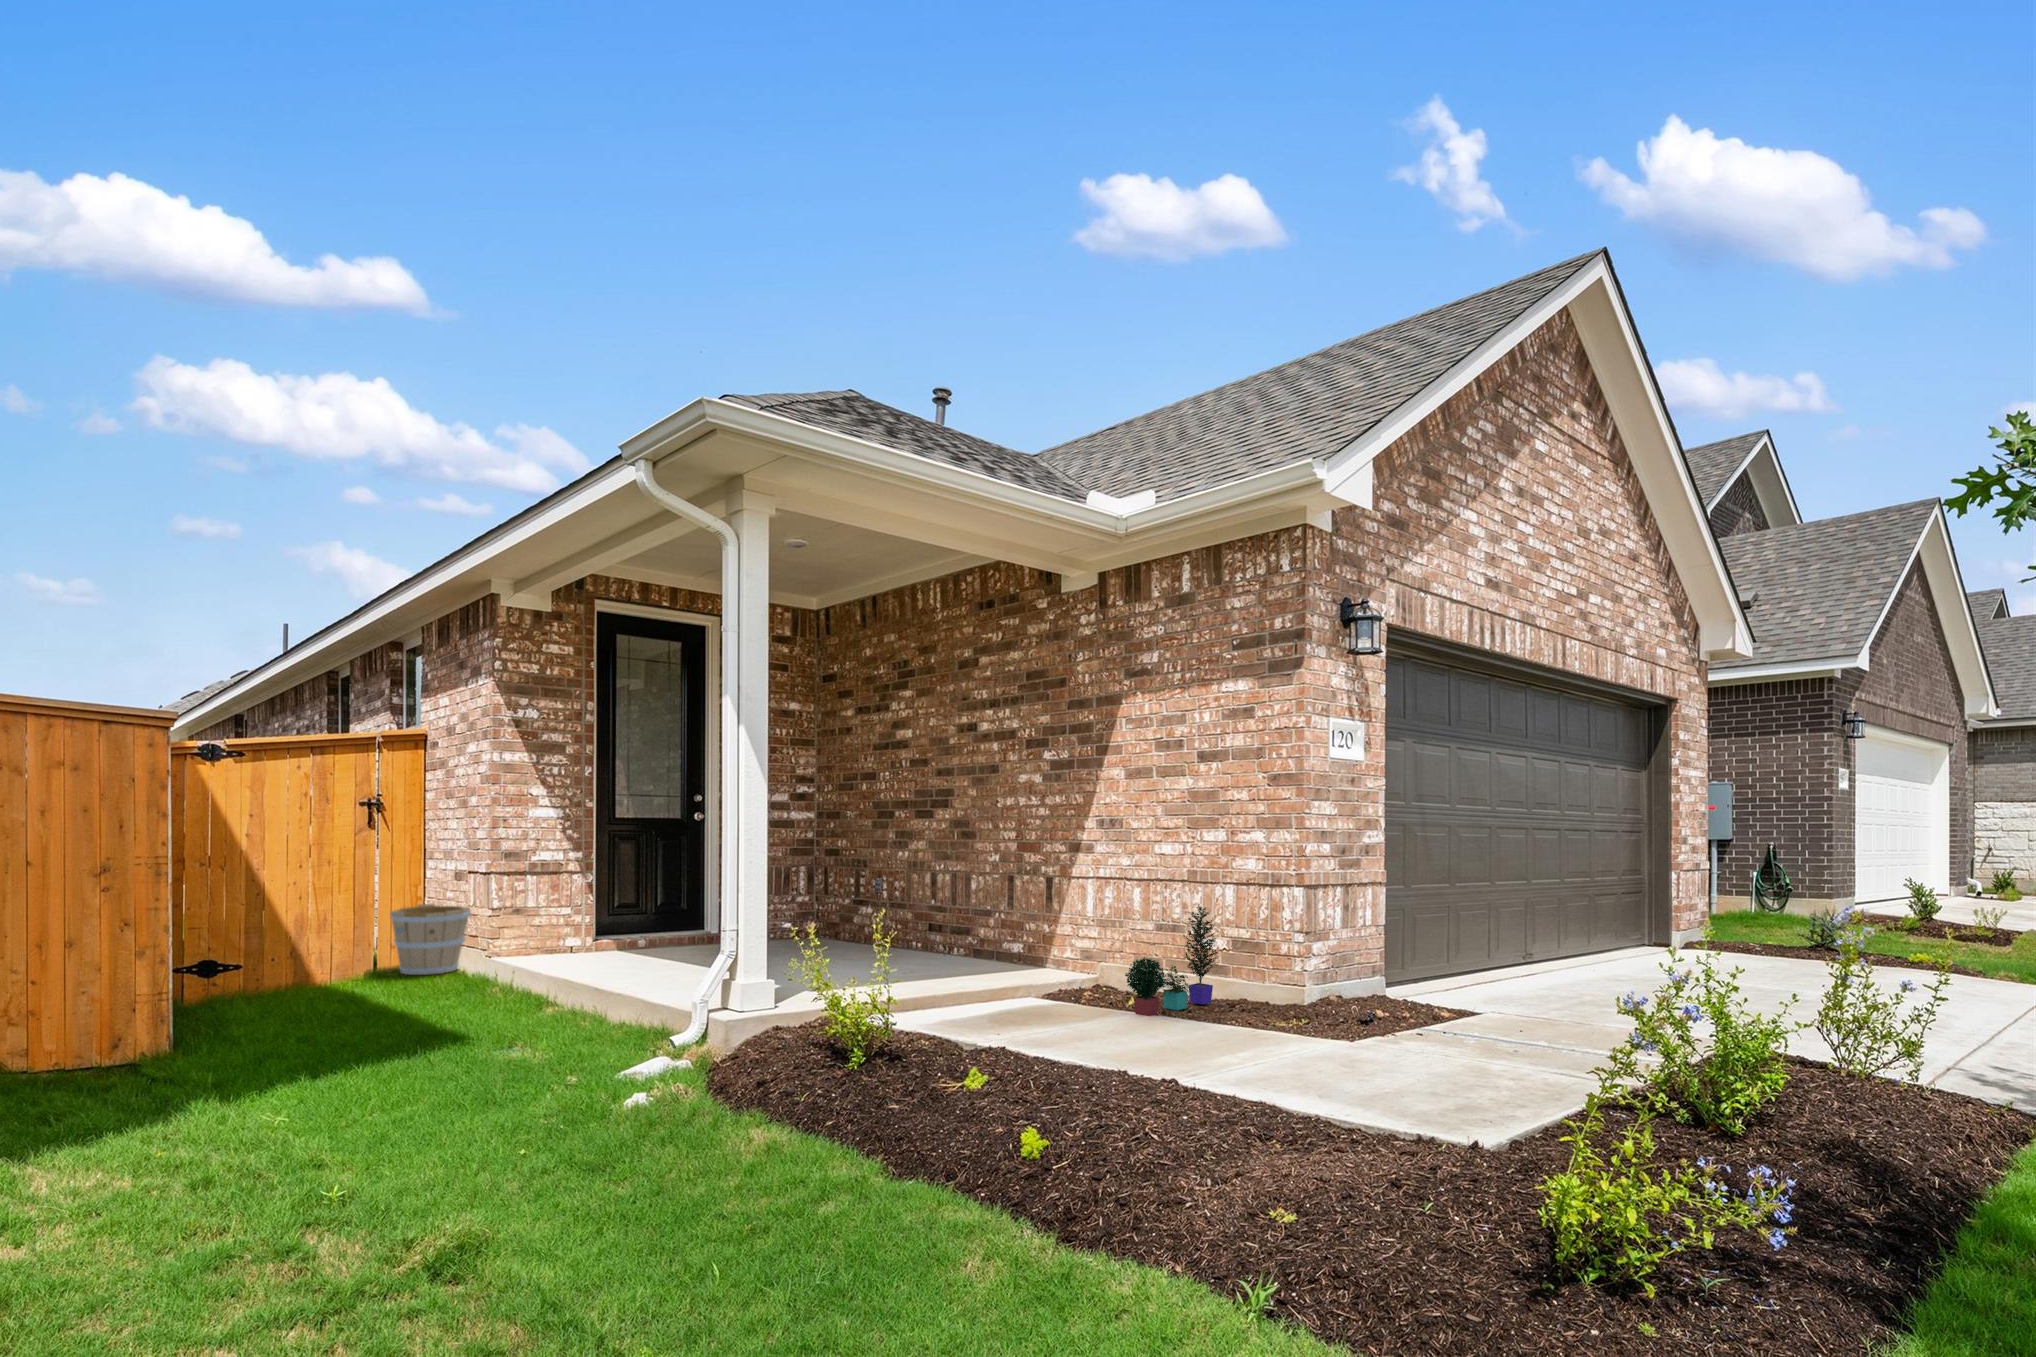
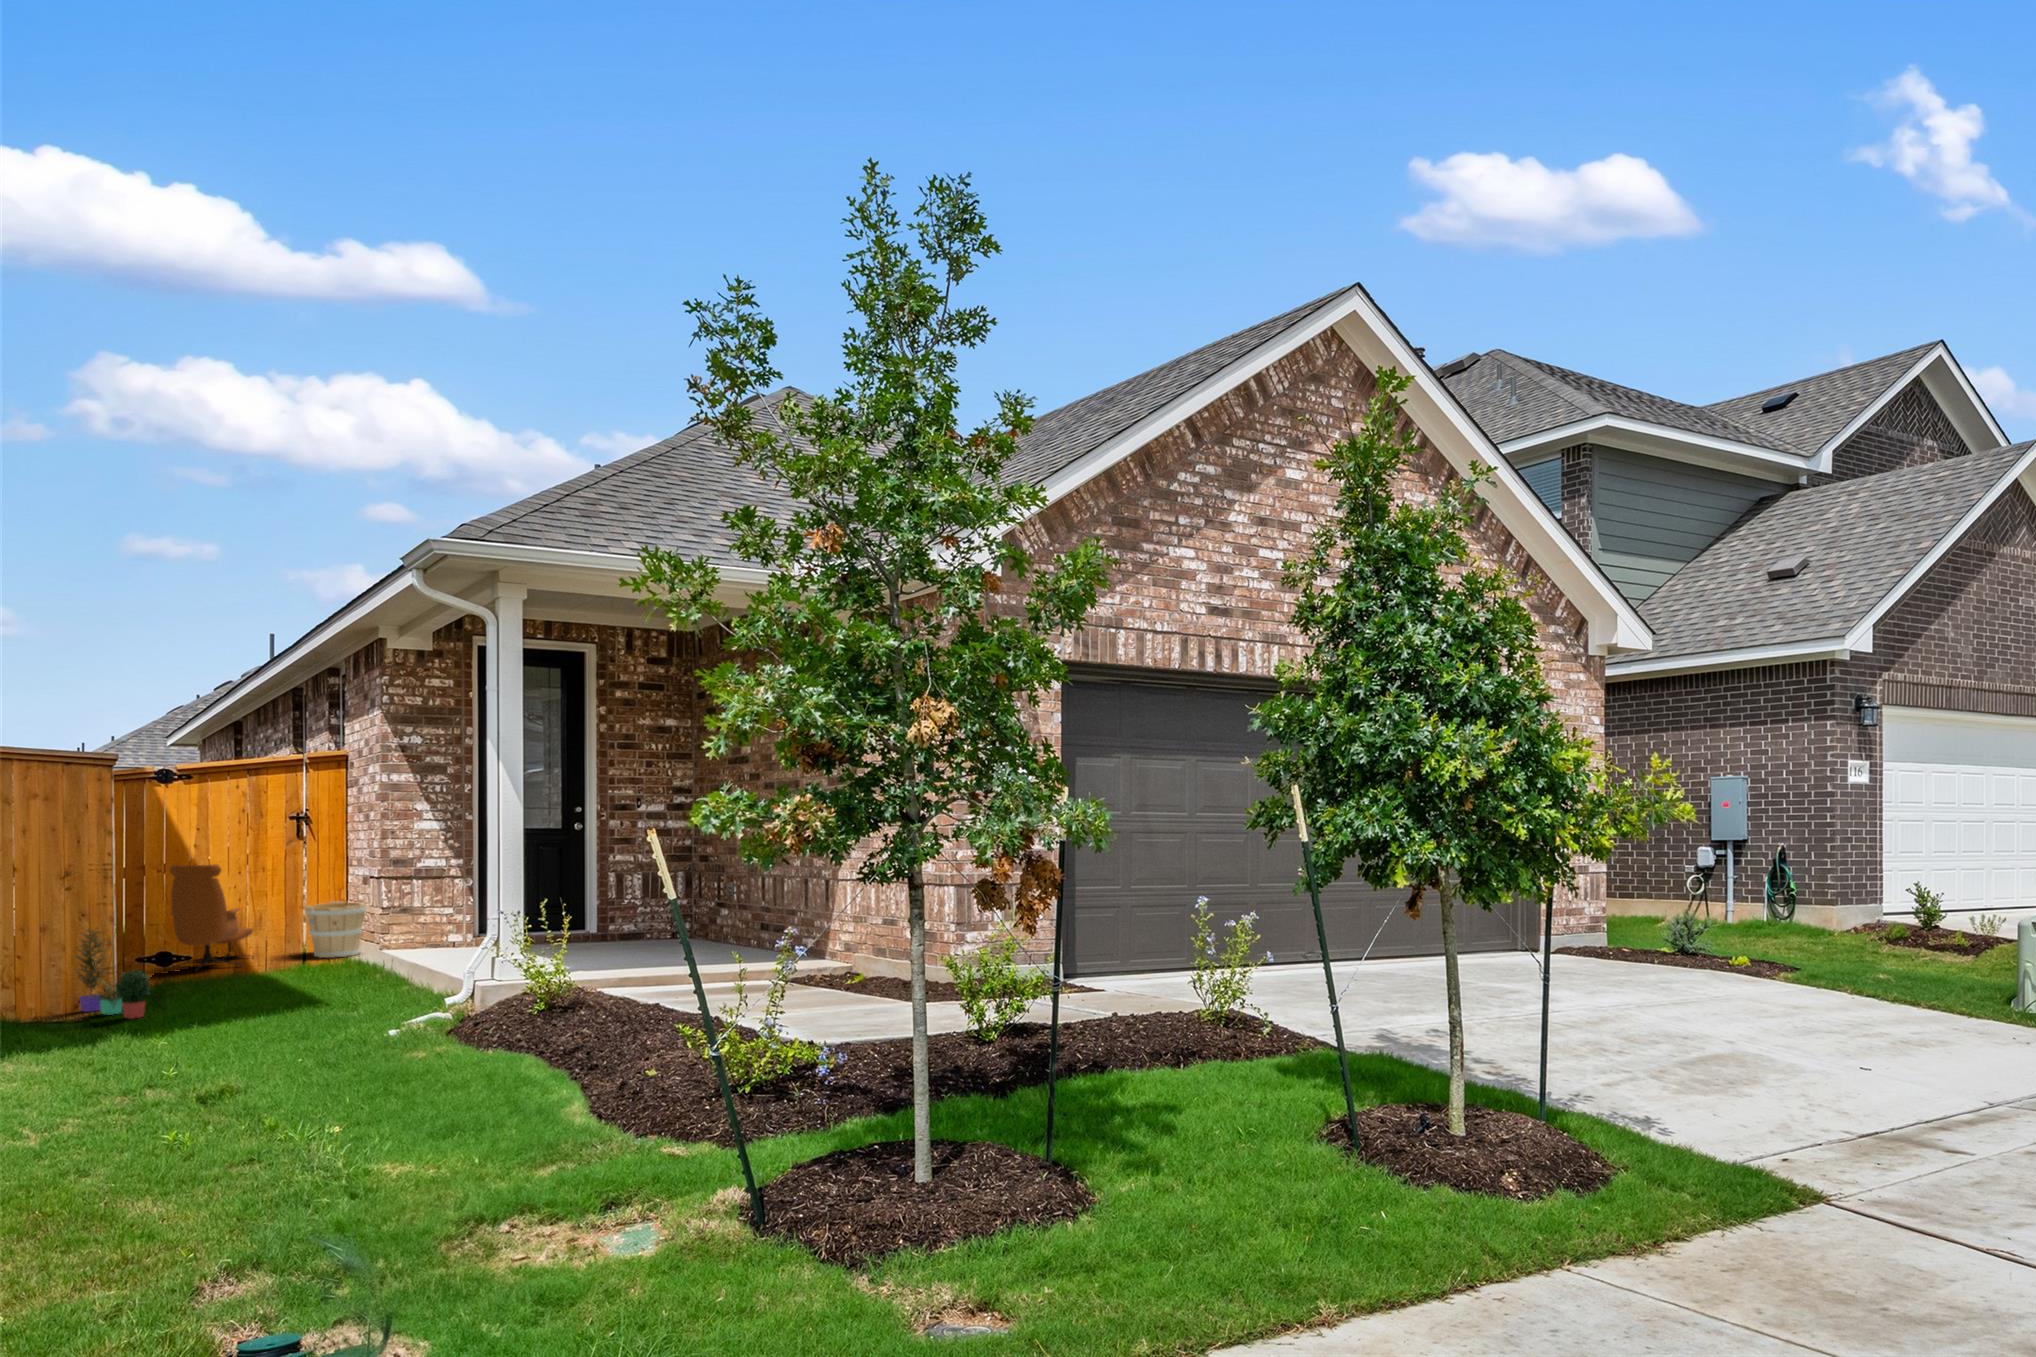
lounge chair: none [218,859,322,1001] -> present [170,864,253,971]
potted plant: present [1125,904,1219,1016] -> present [78,929,151,1019]

